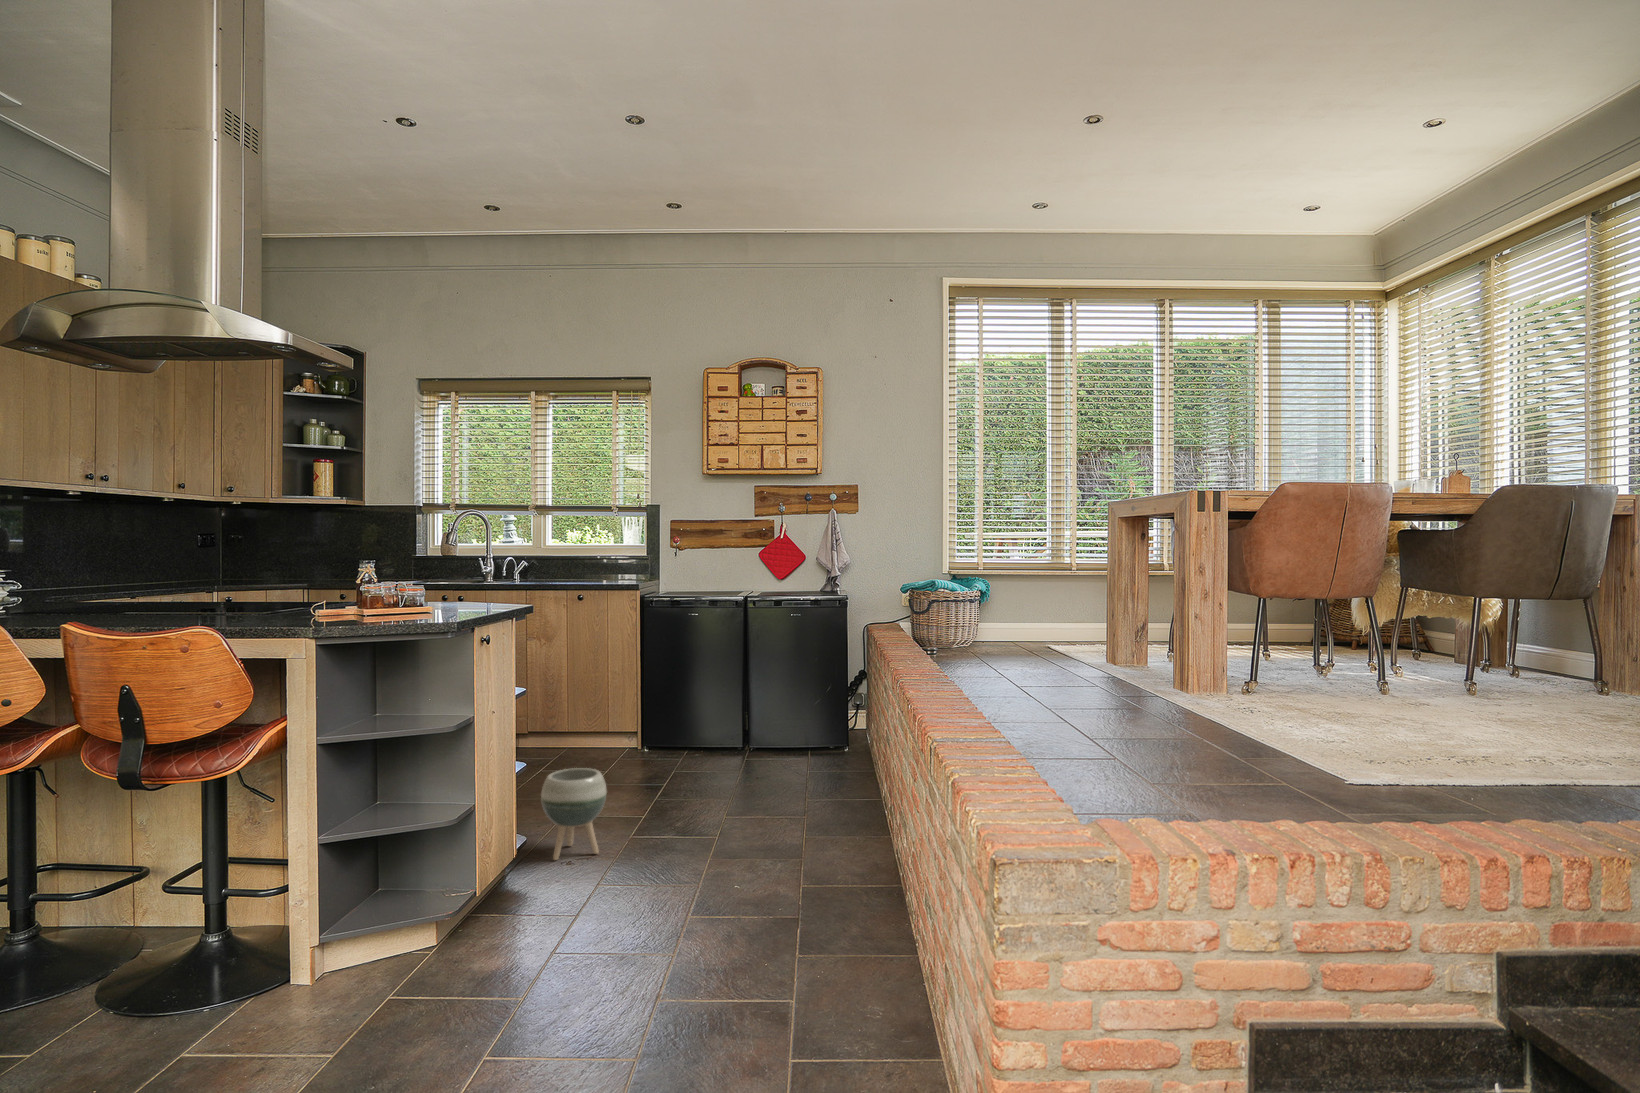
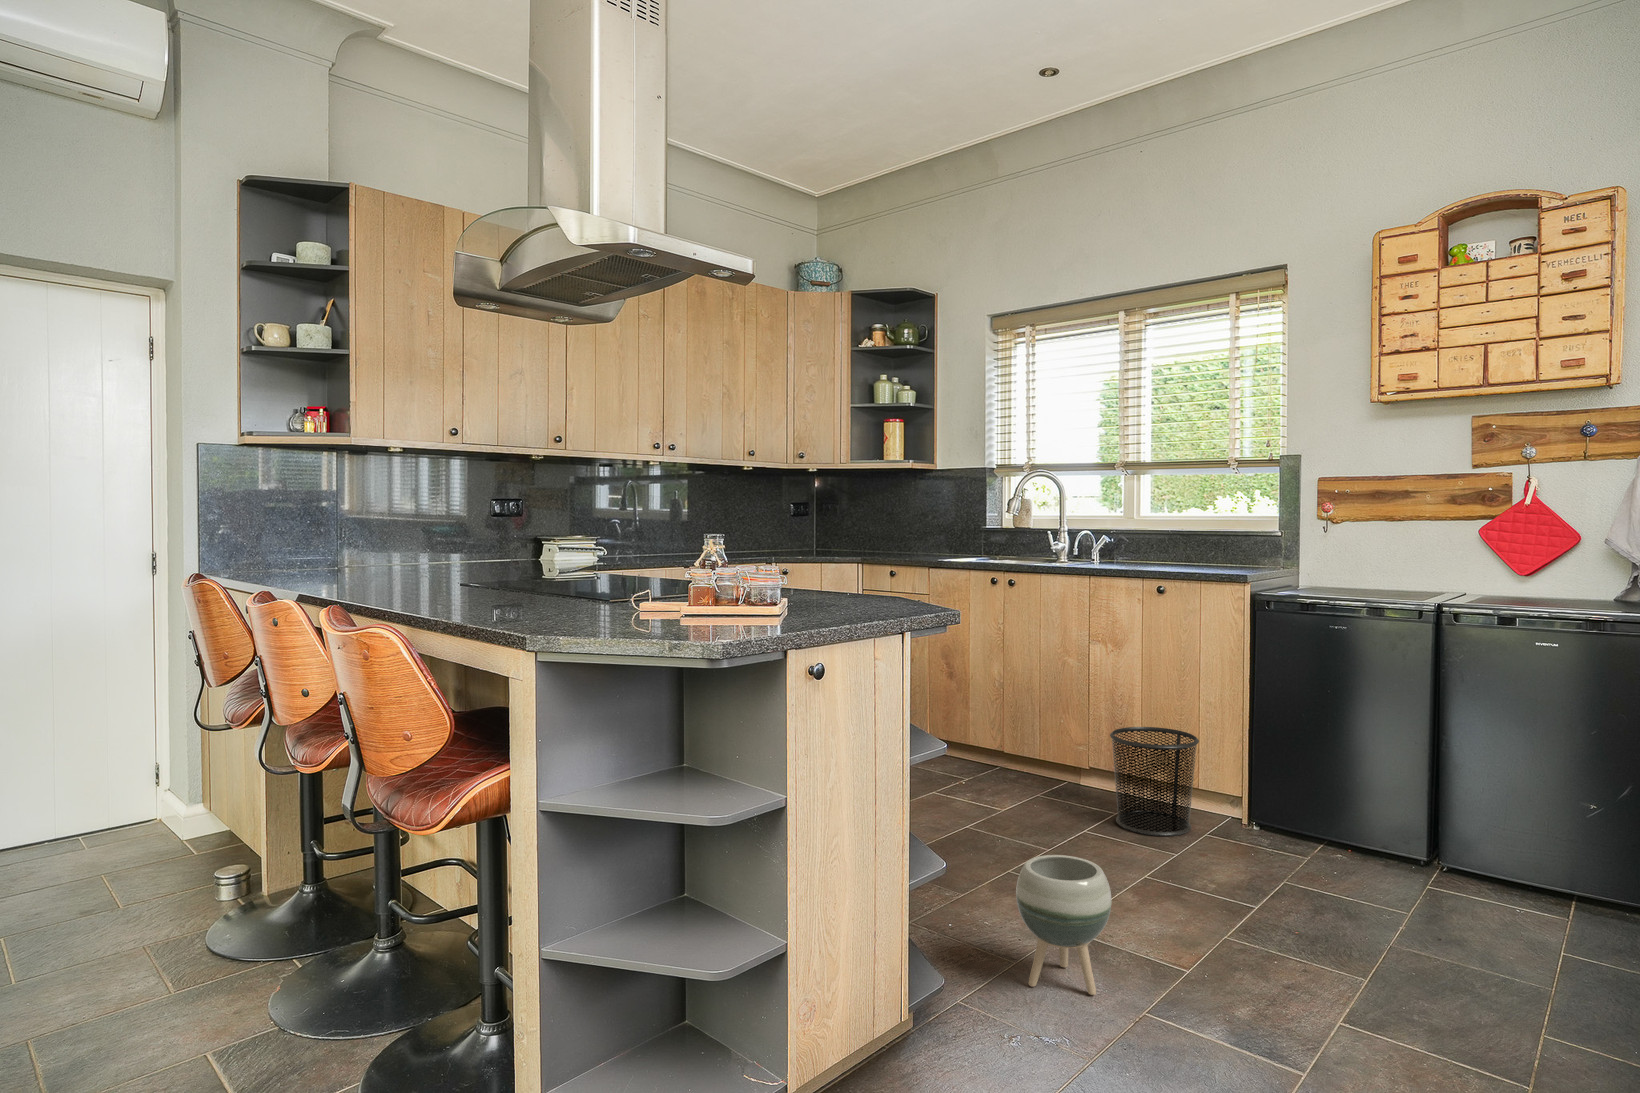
waste bin: none [551,694,613,769] -> present [1110,727,1199,836]

